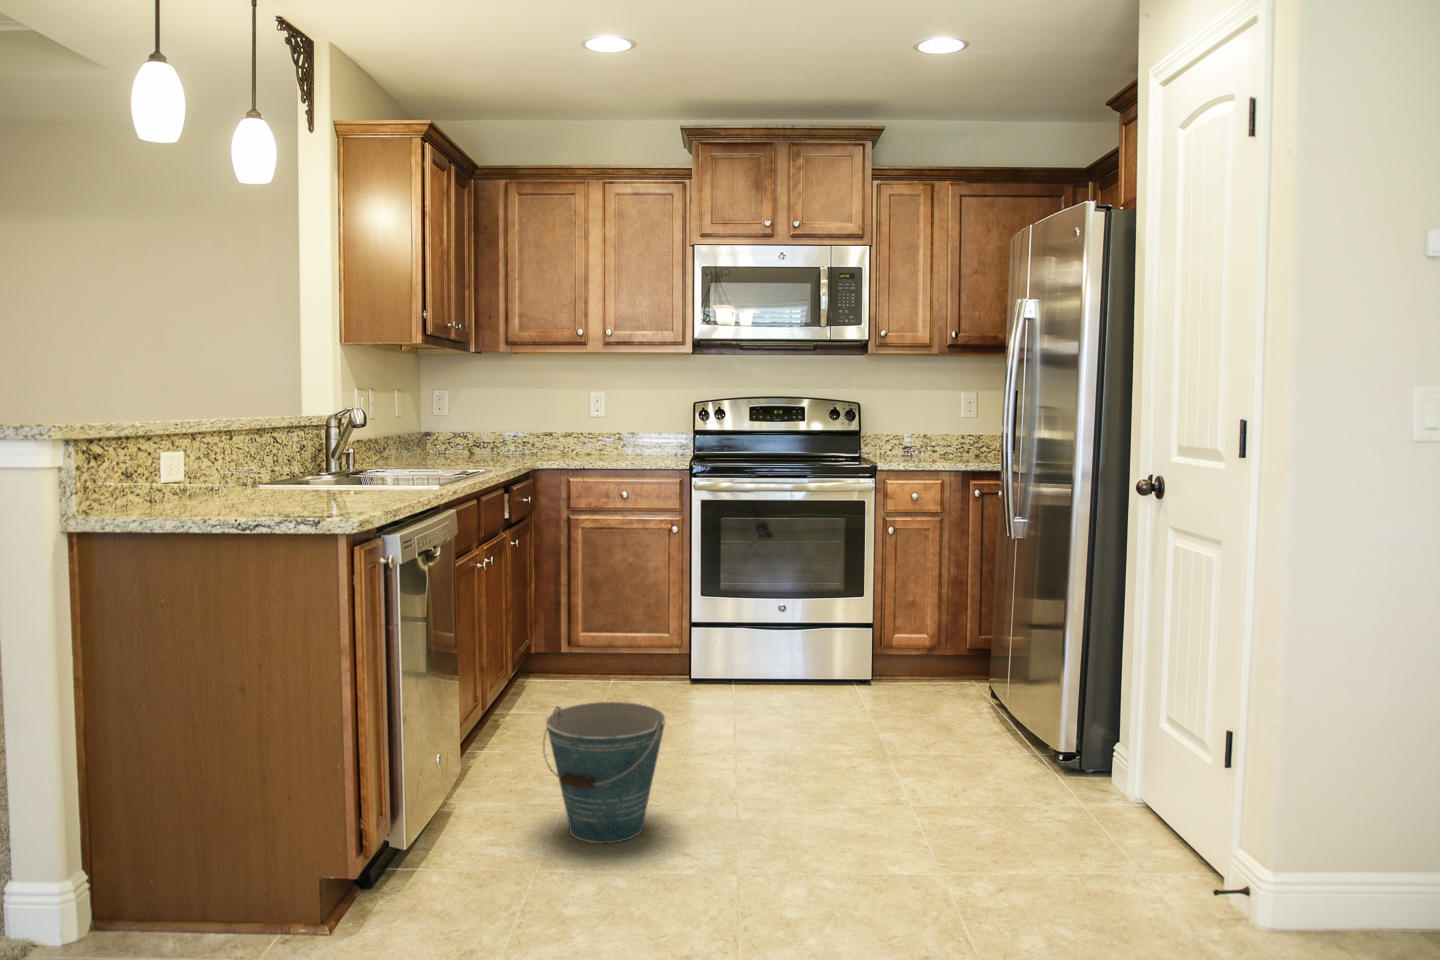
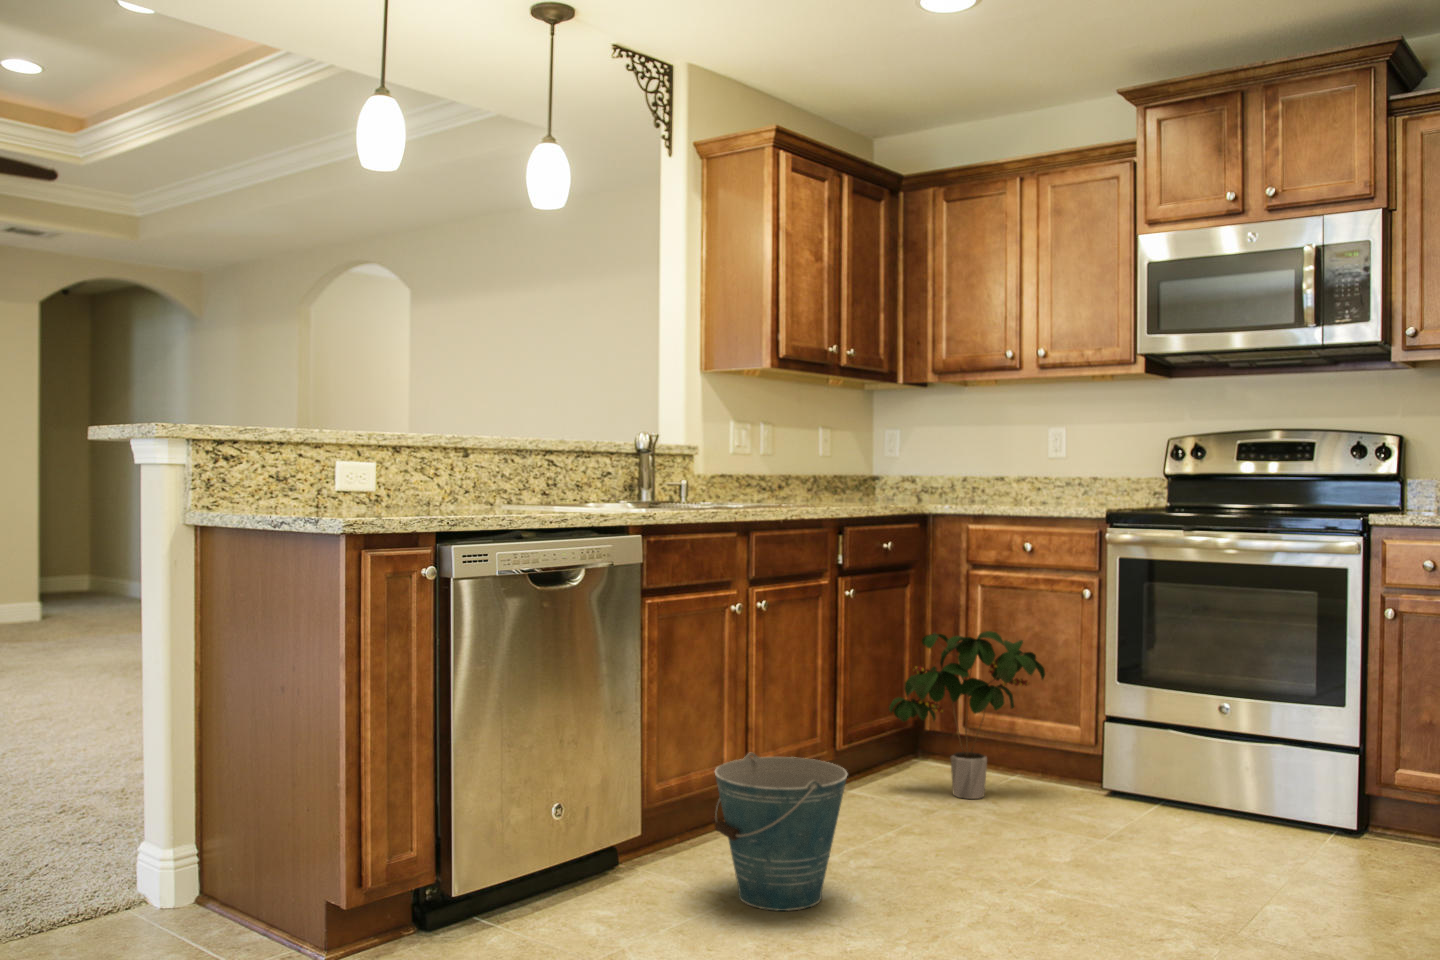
potted plant: none [543,567,659,708] -> present [889,631,1045,799]

